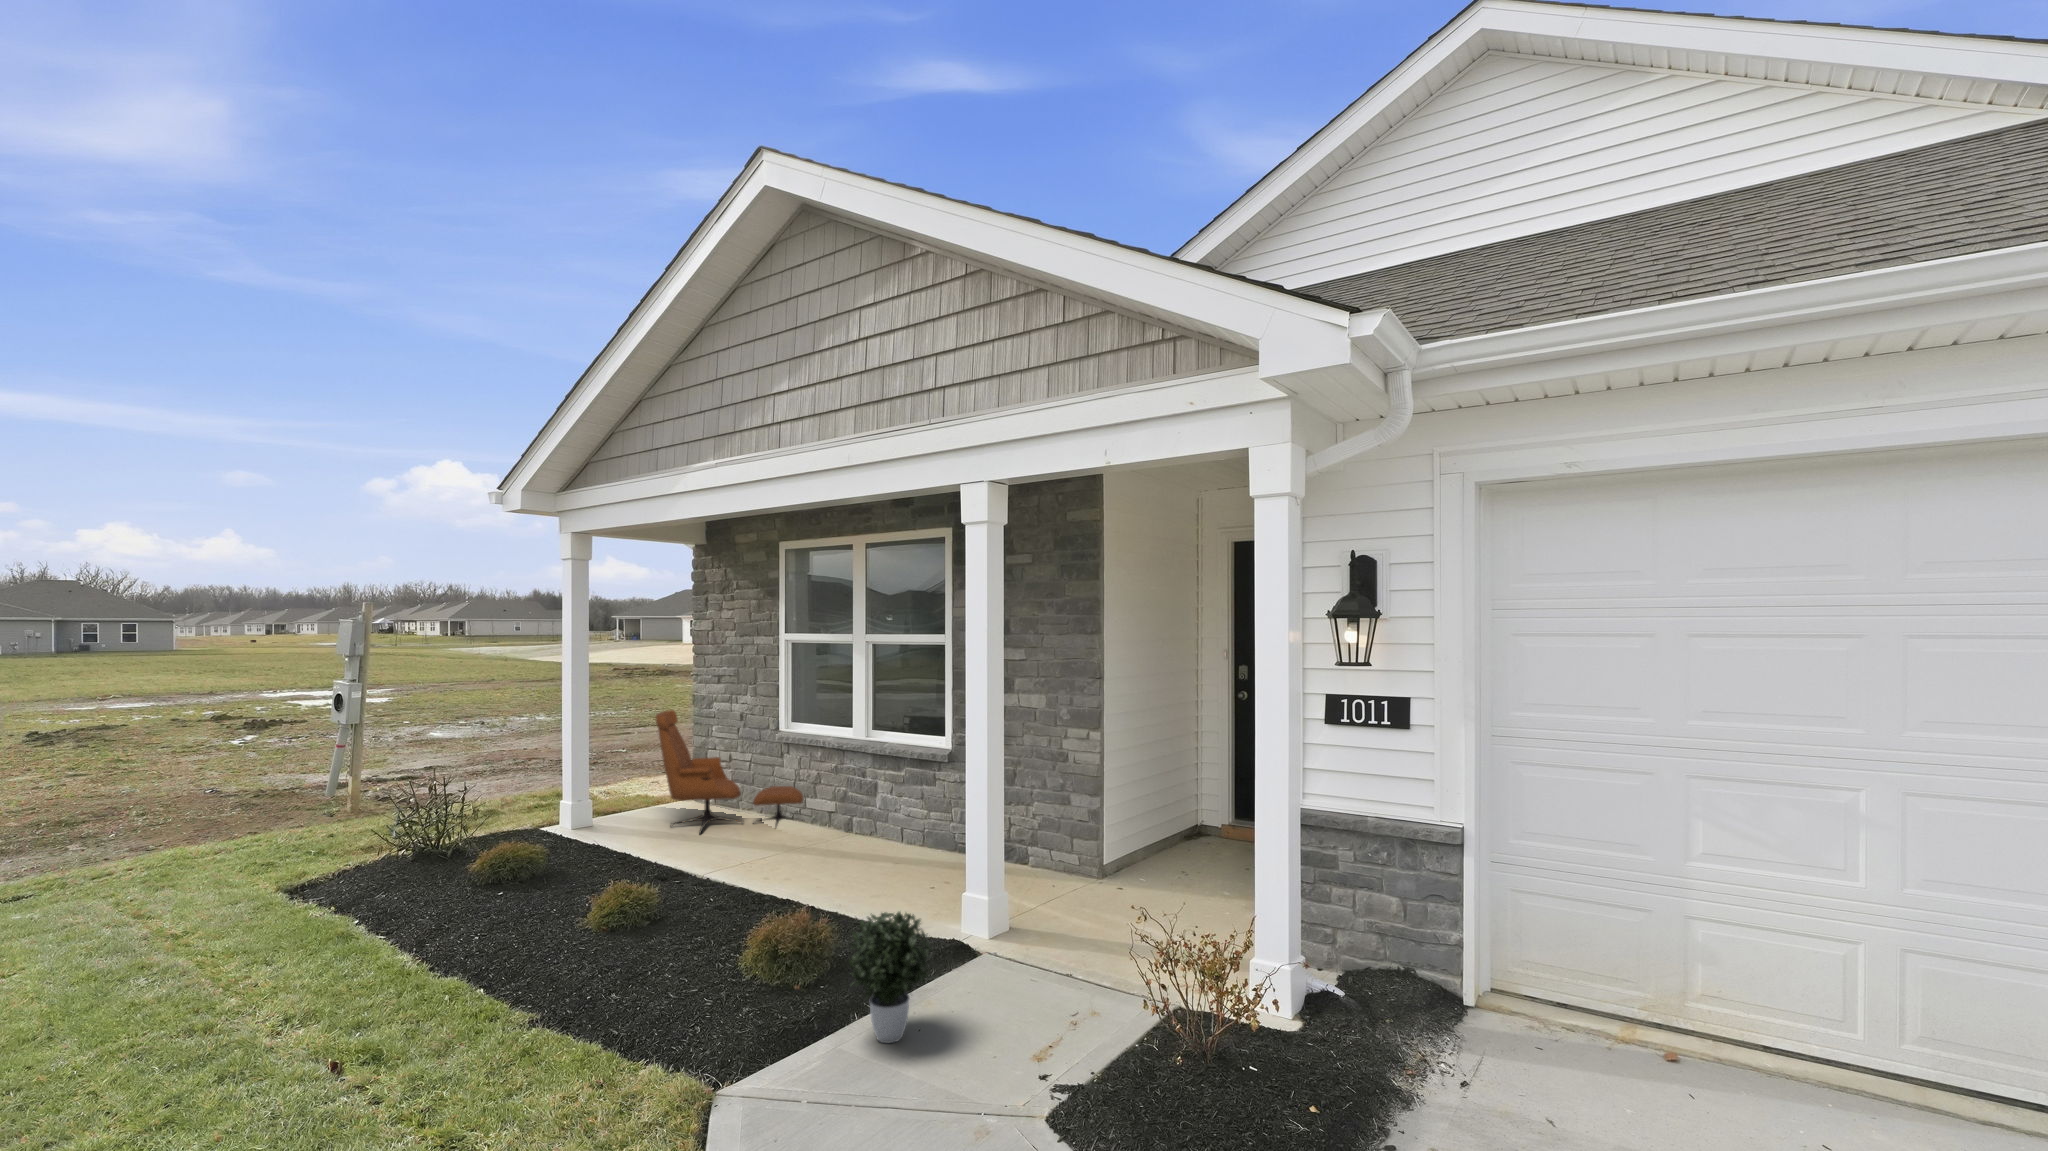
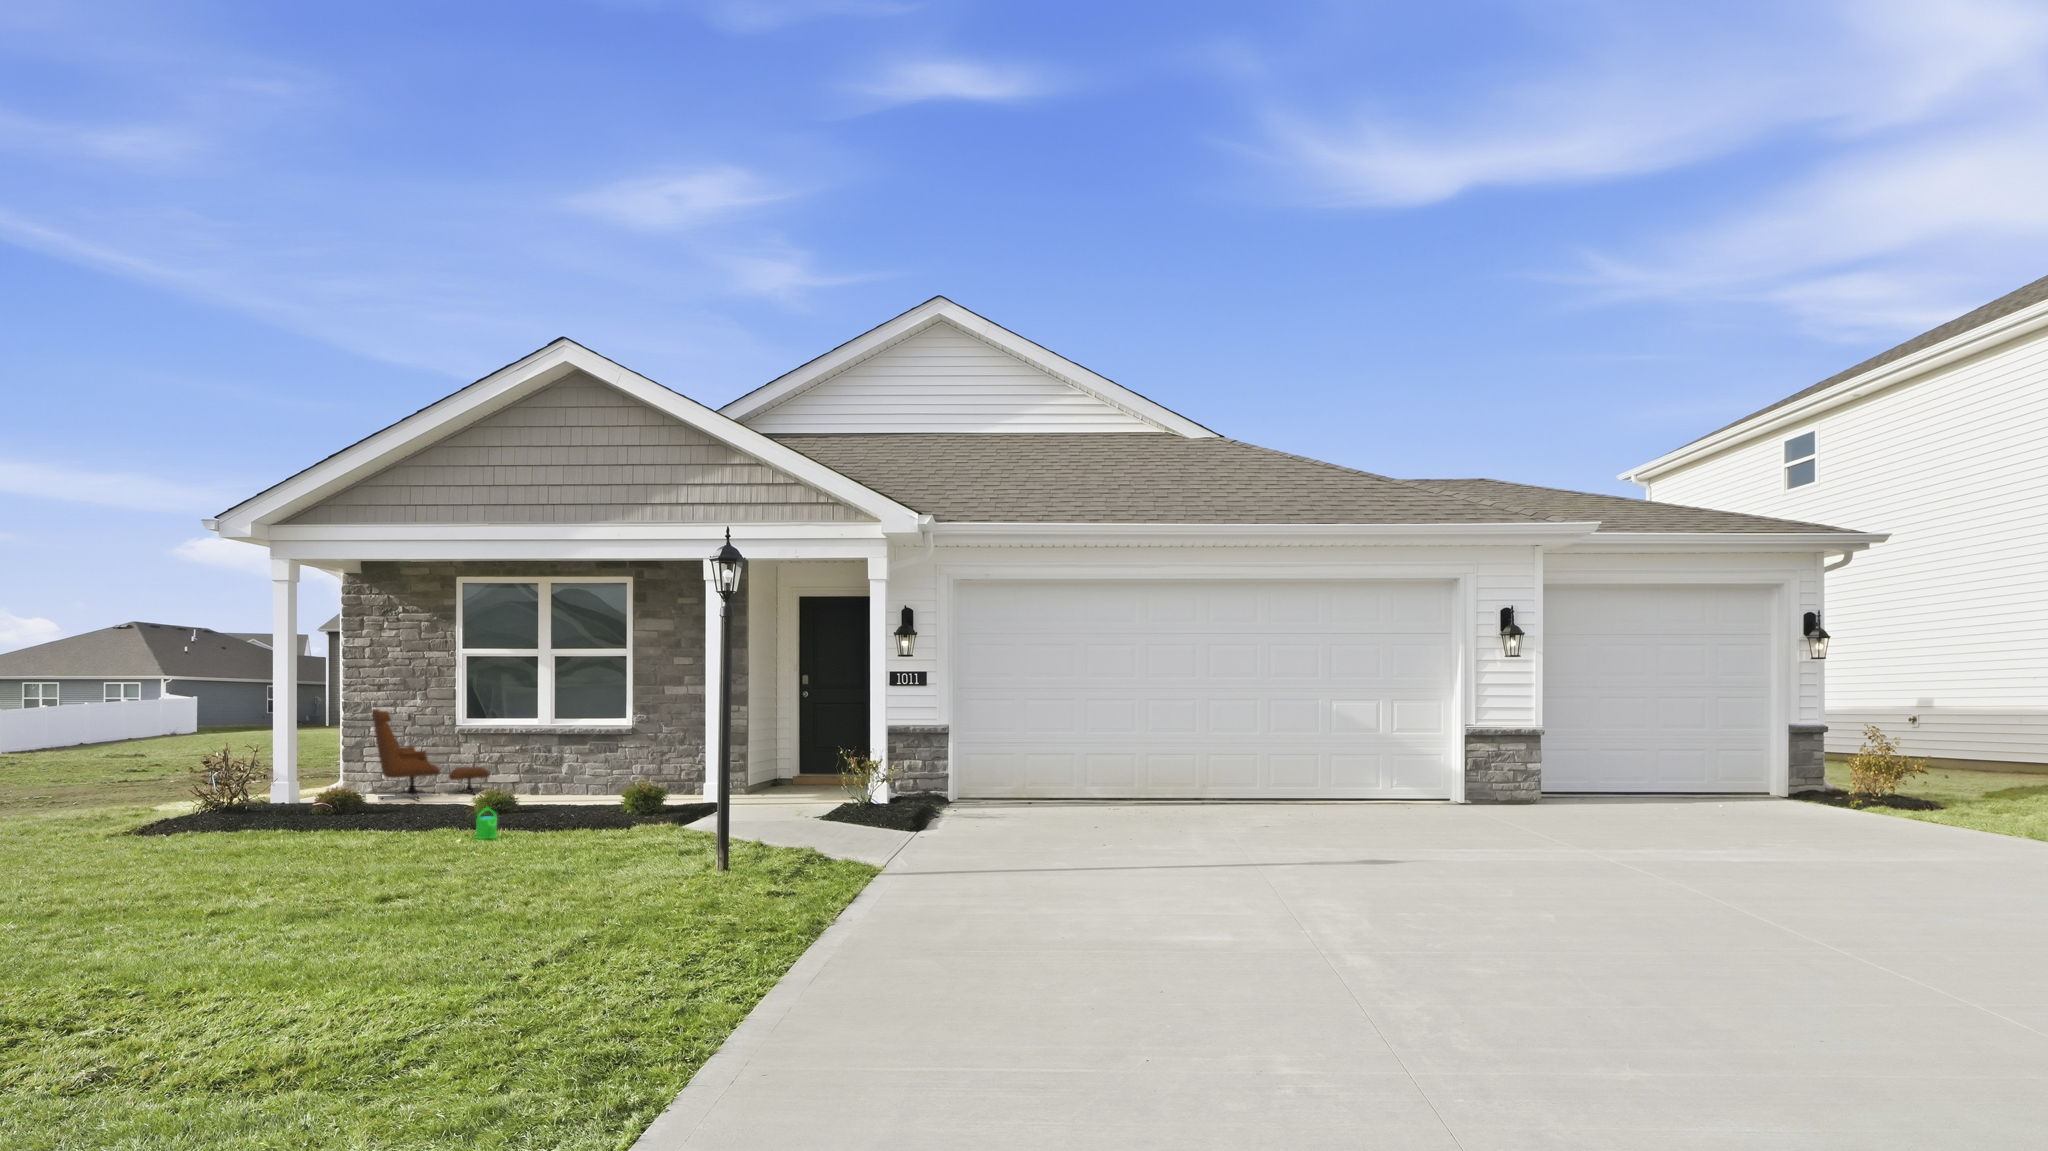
potted plant: present [849,912,932,1043] -> none [688,773,731,832]
watering can: none [540,920,584,981] -> present [475,808,497,839]

